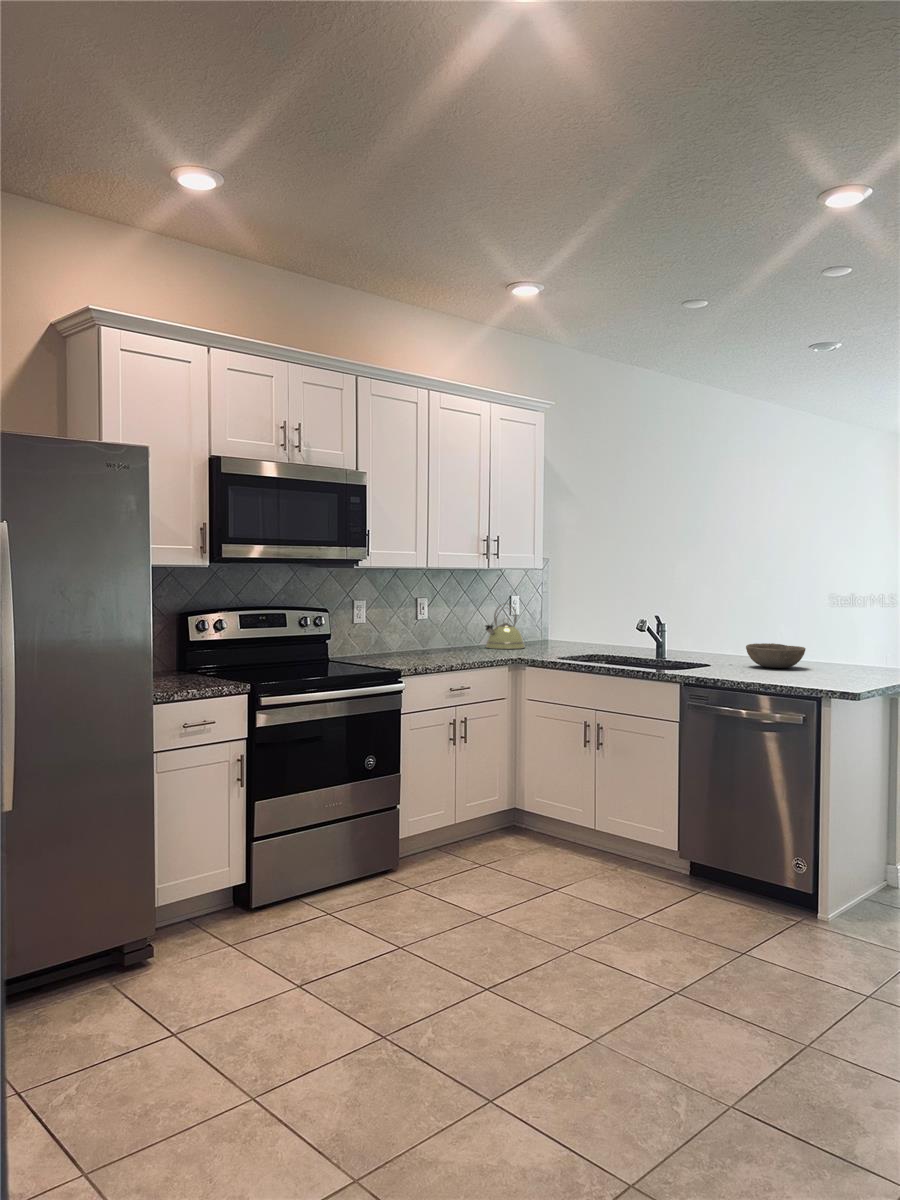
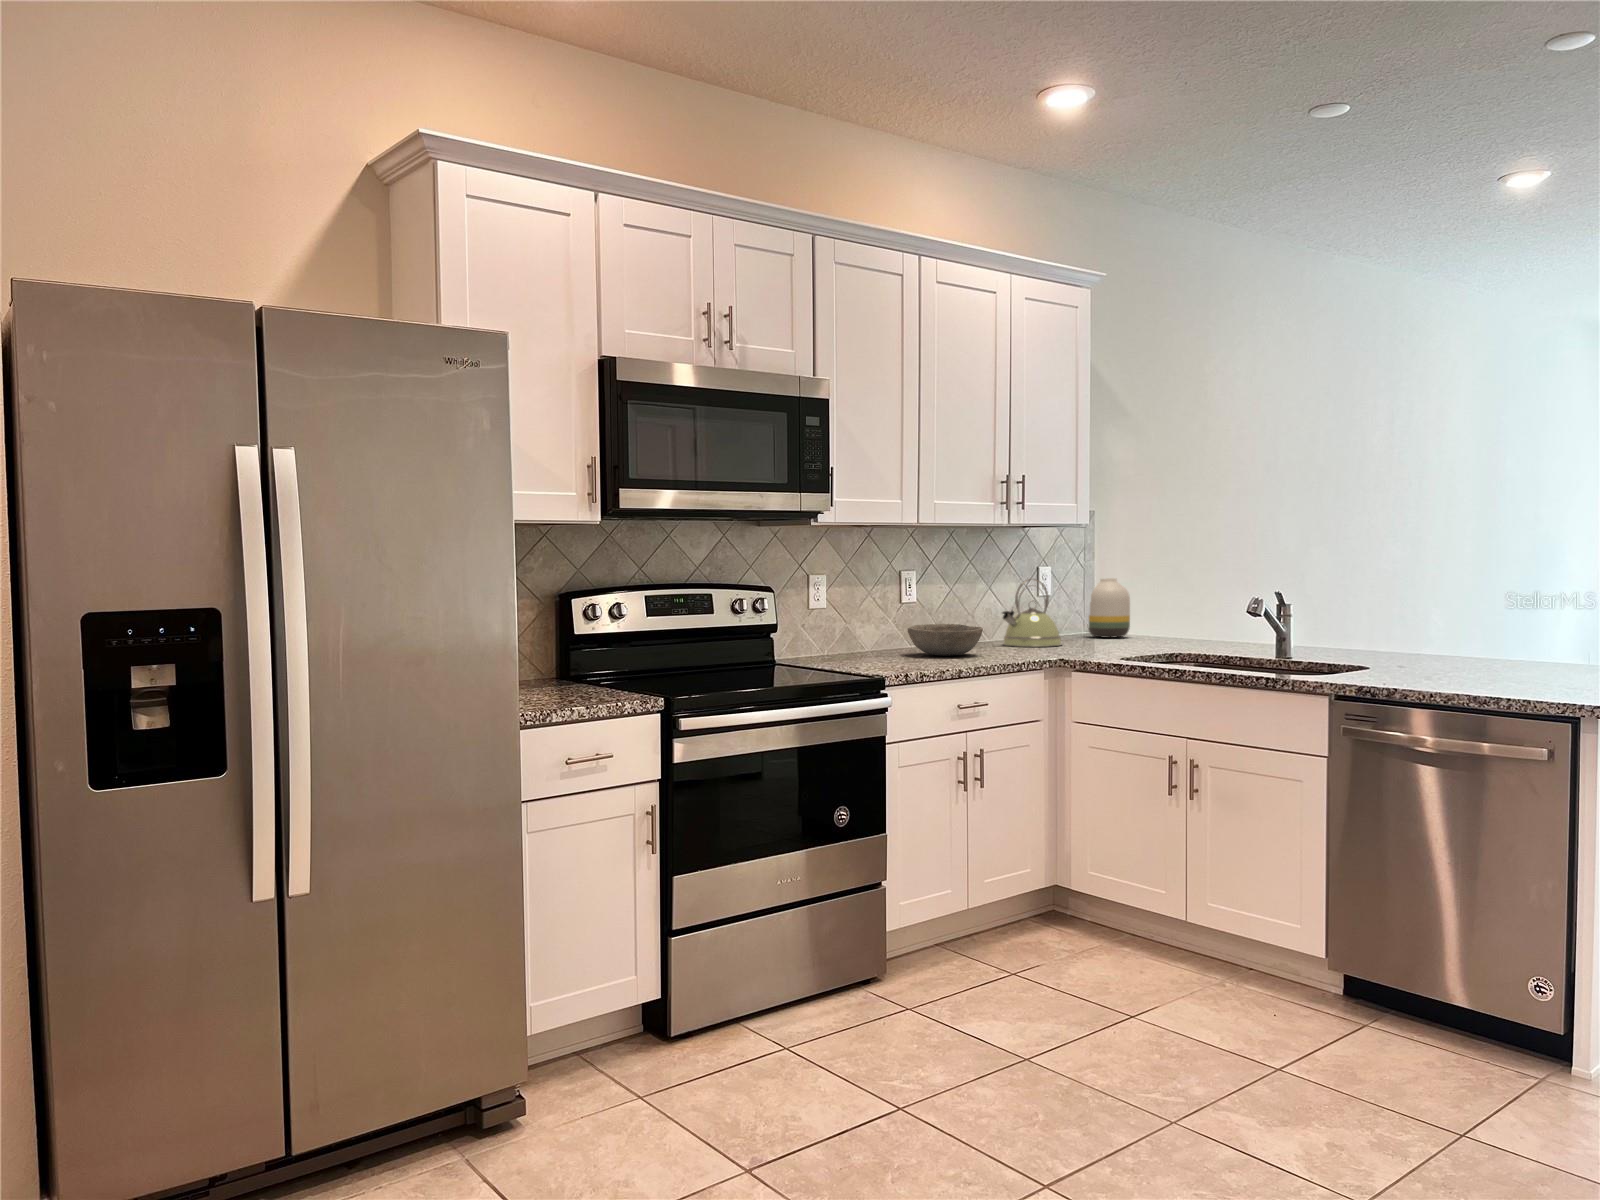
vase: none [545,603,572,643] -> present [1088,578,1130,638]
bowl: present [746,643,806,668] -> present [908,624,983,656]

